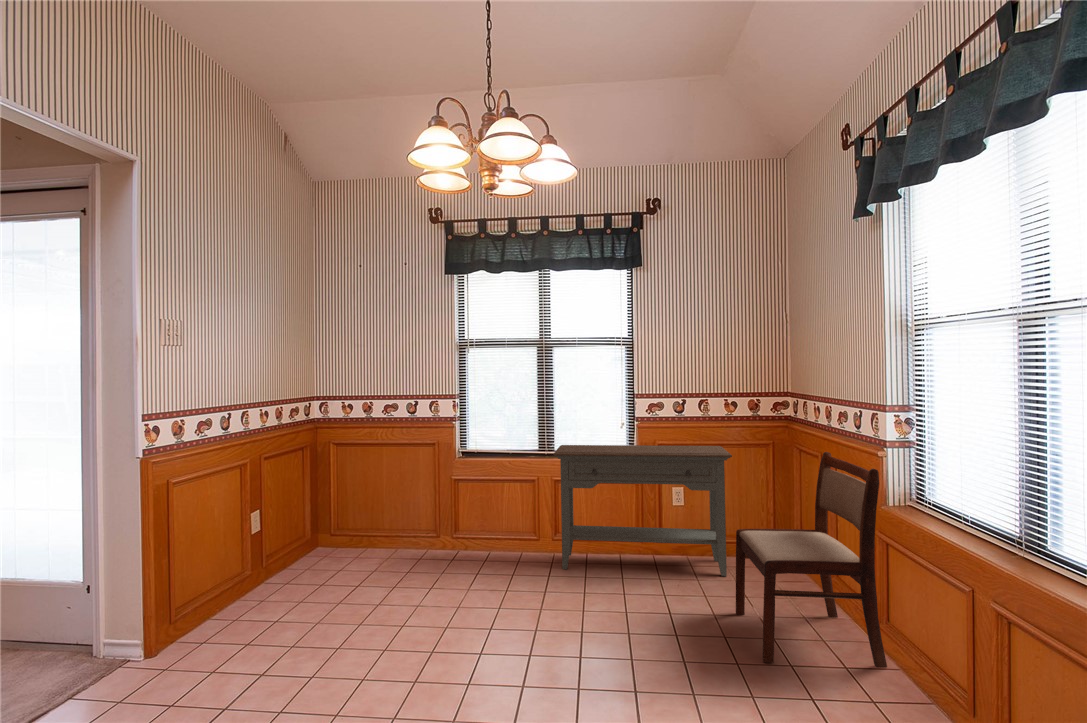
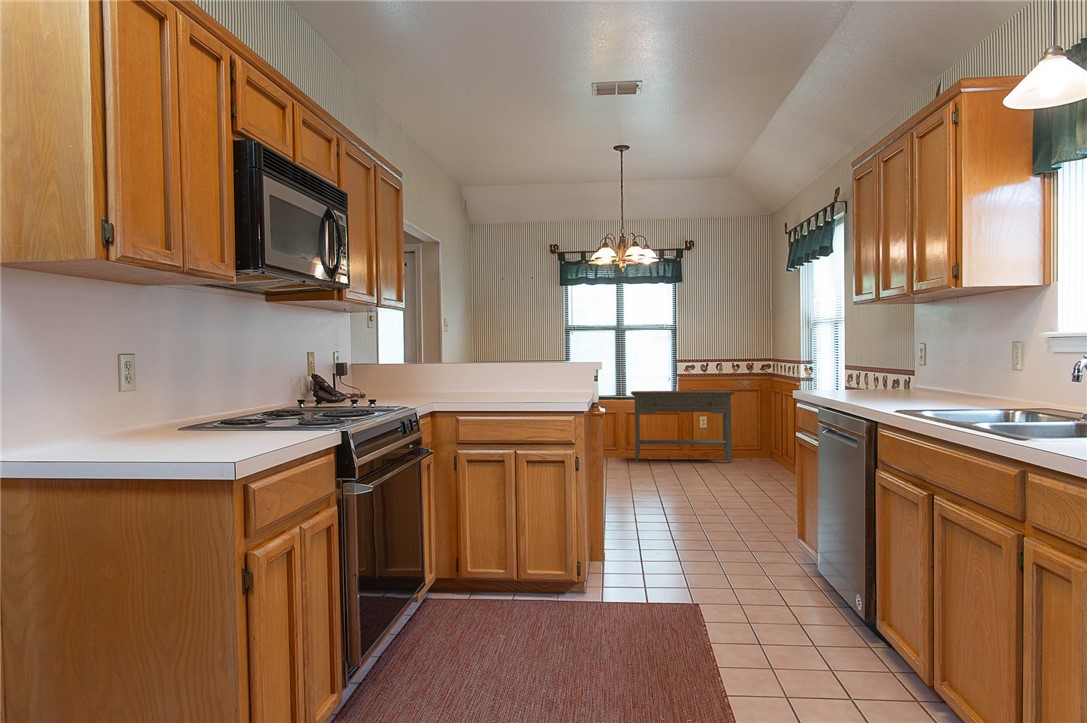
dining chair: present [736,452,887,668] -> none [734,384,802,479]

